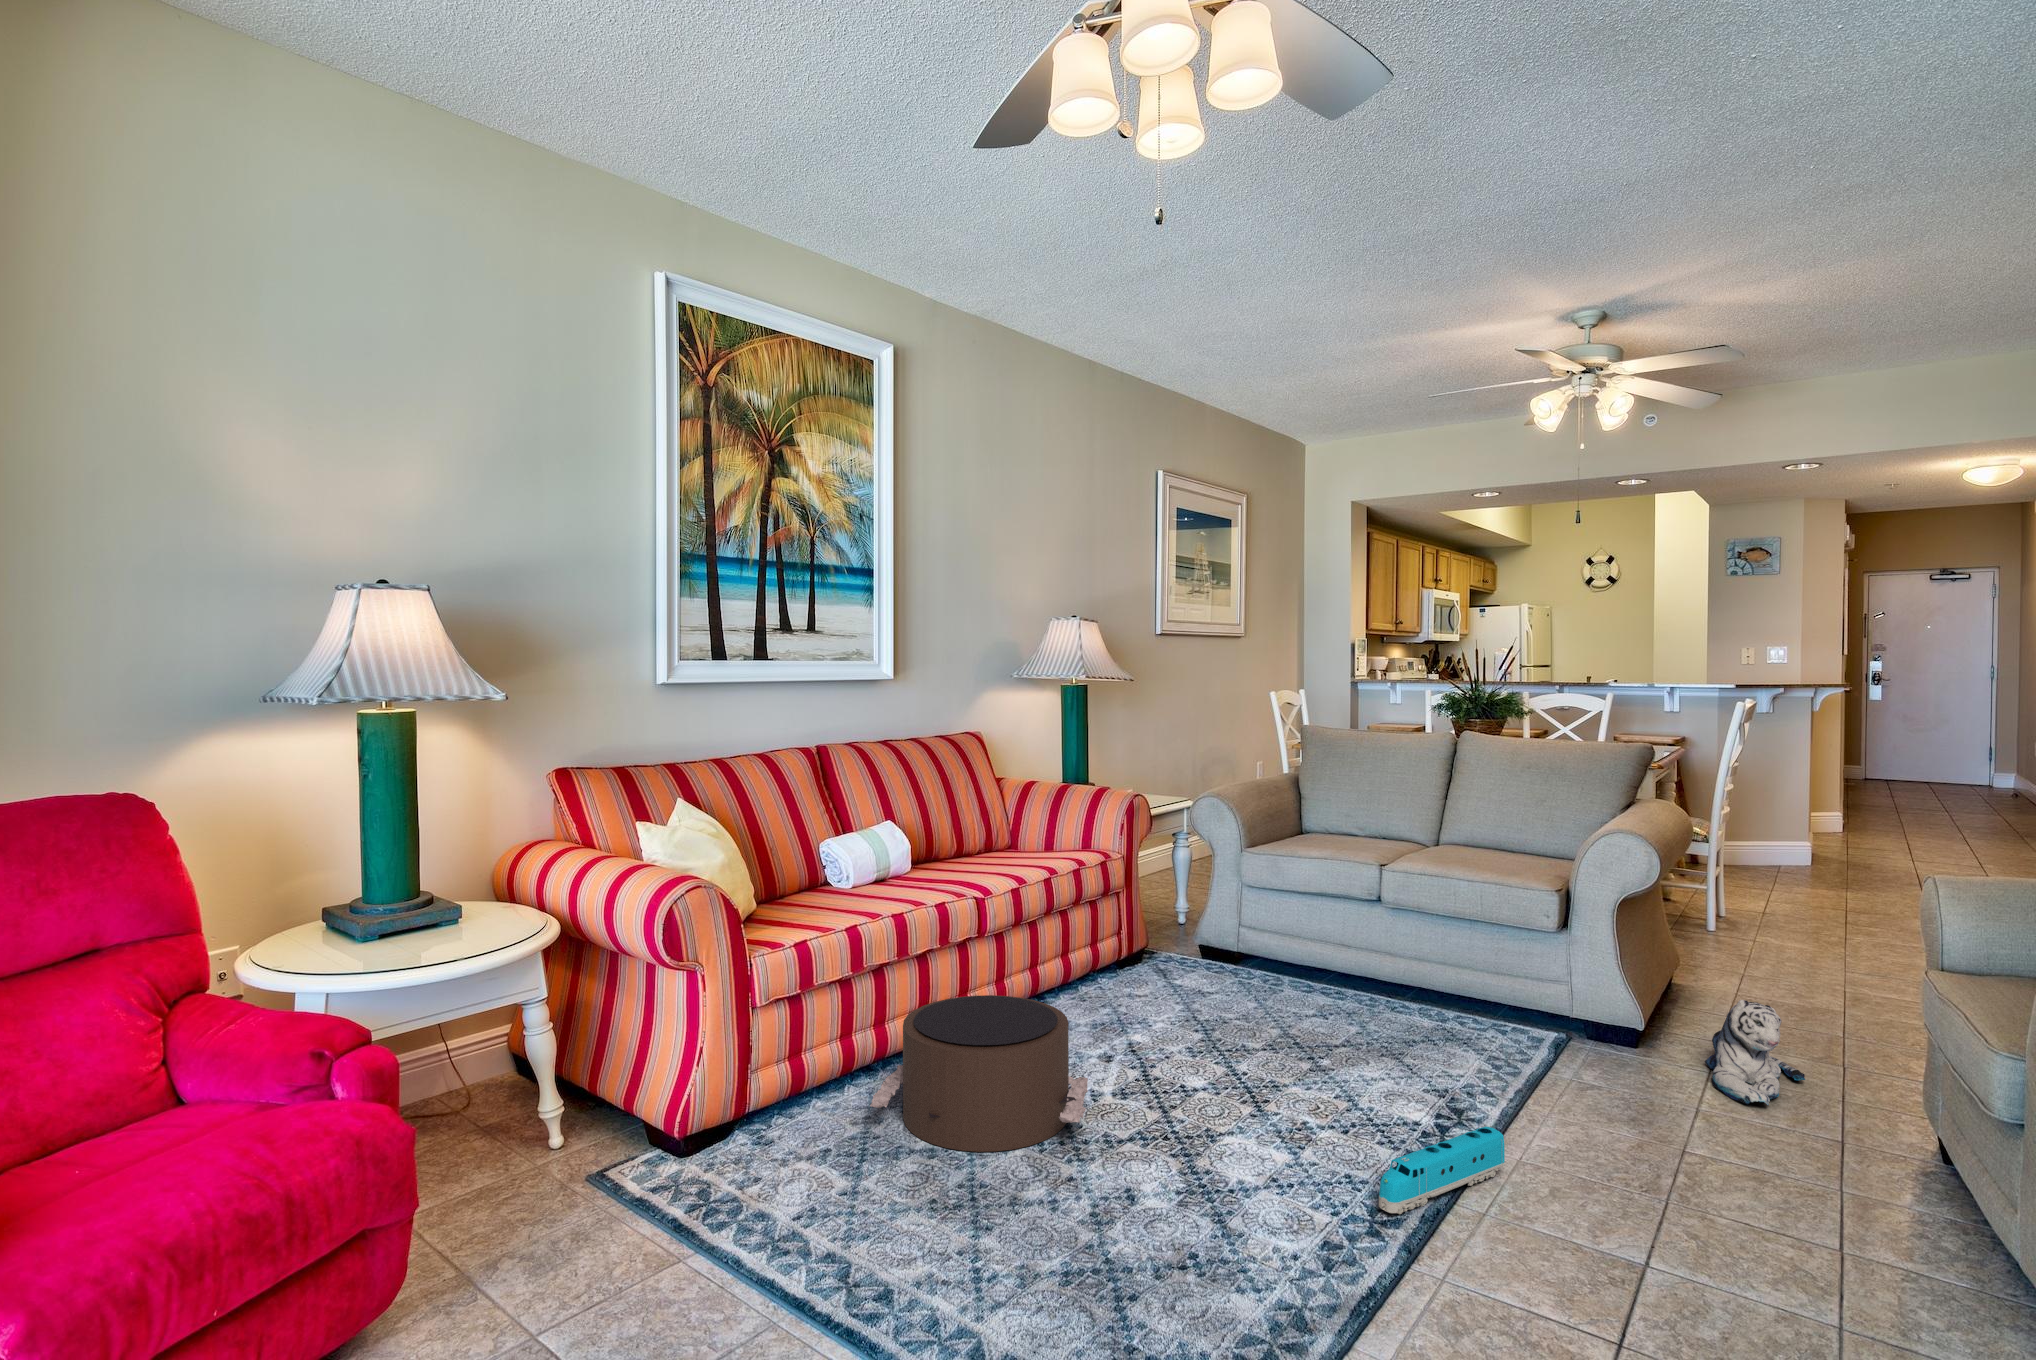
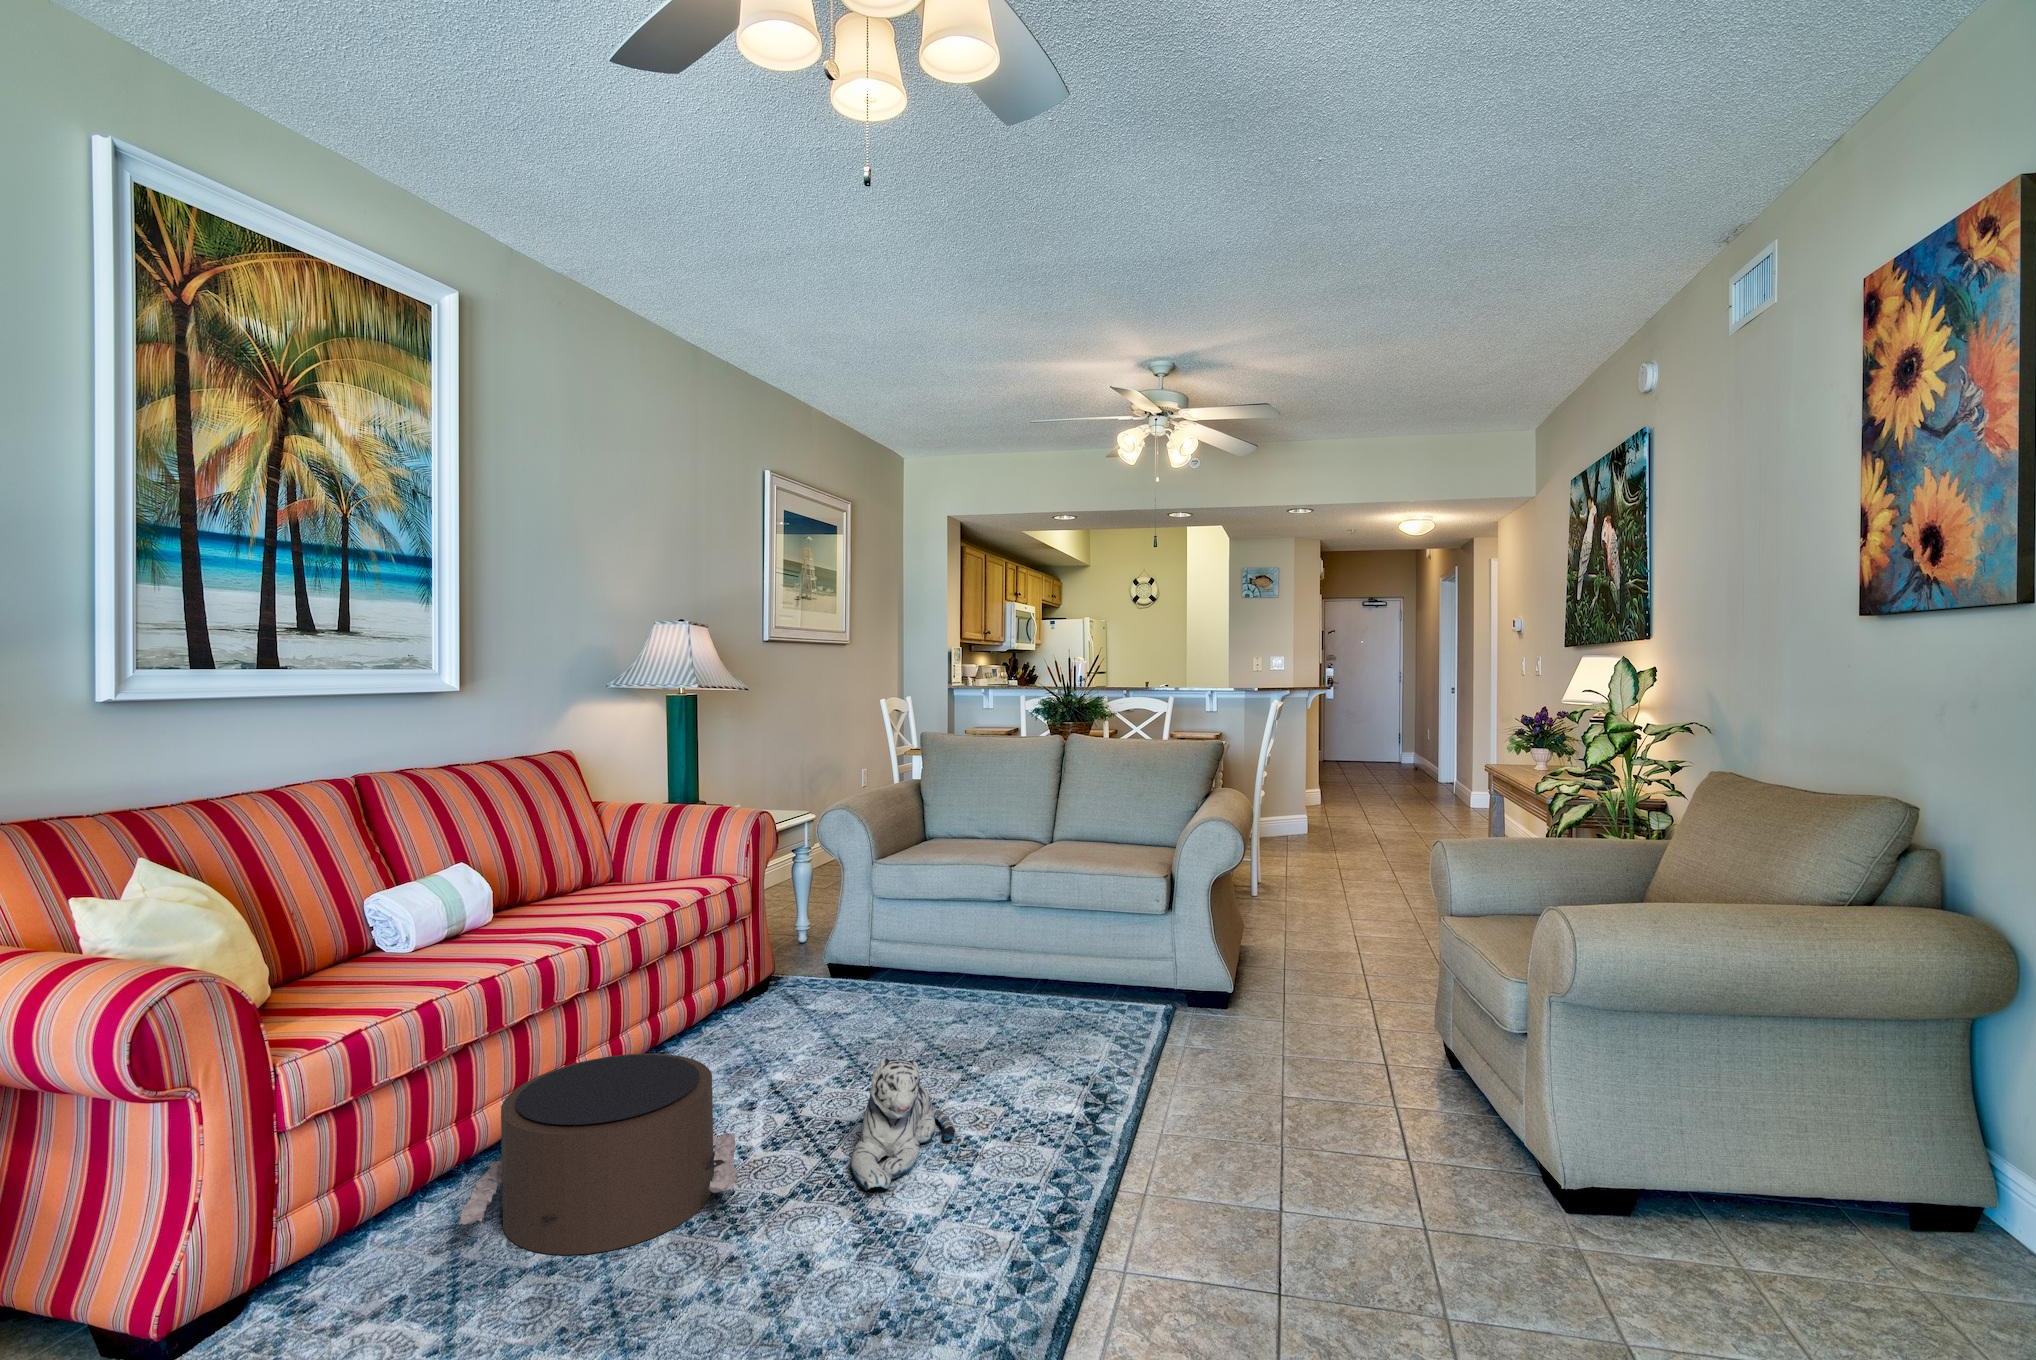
plush toy: present [1705,1000,1805,1105] -> present [851,1058,955,1191]
toy train: present [1379,1126,1505,1214] -> none [1058,1108,1159,1217]

